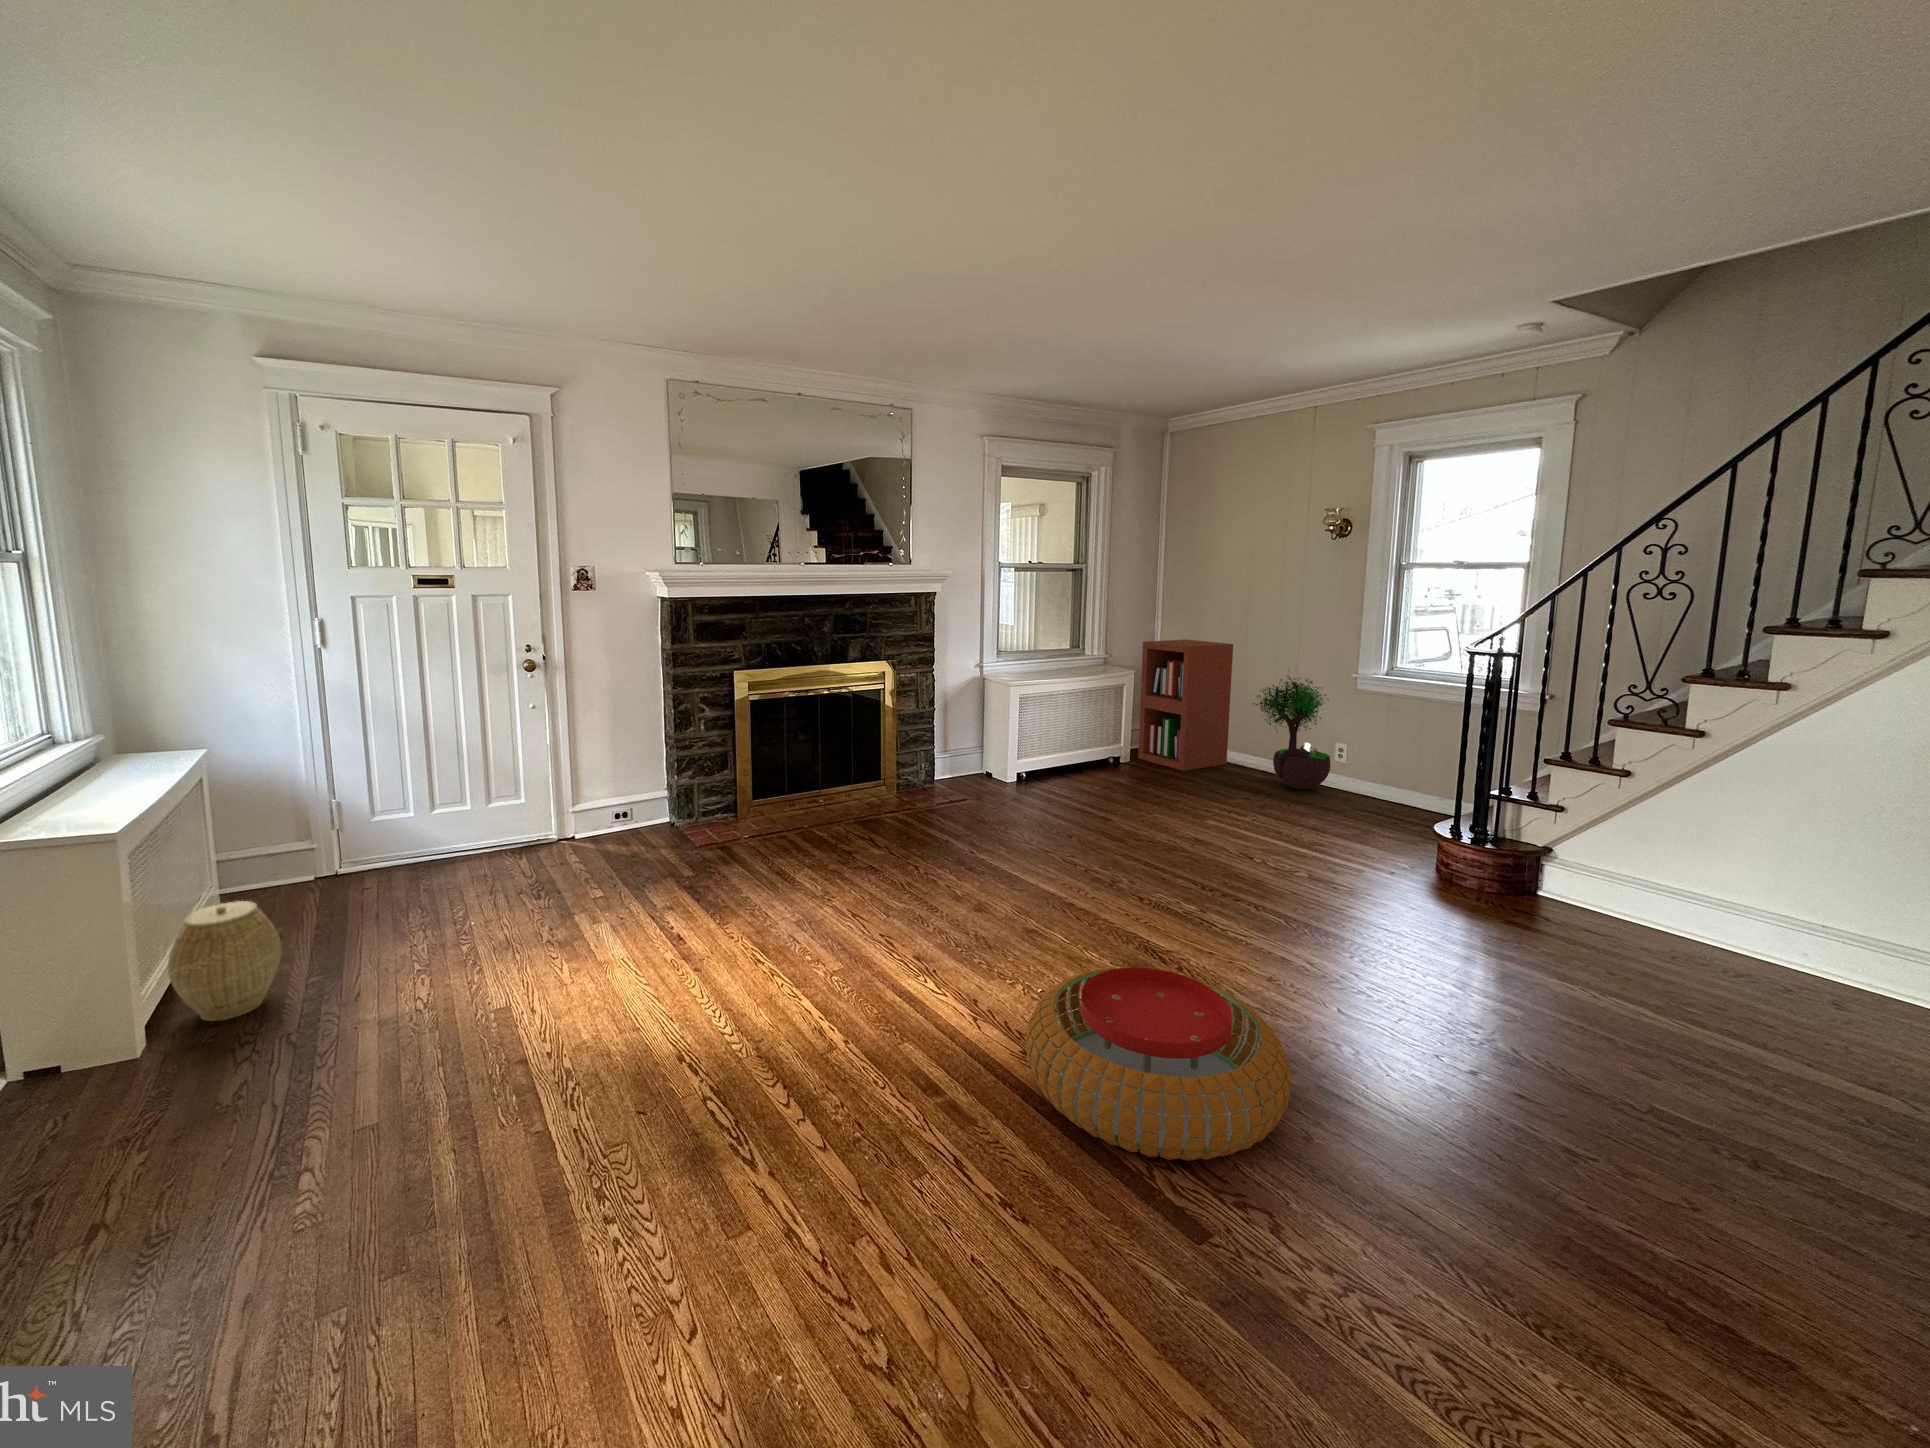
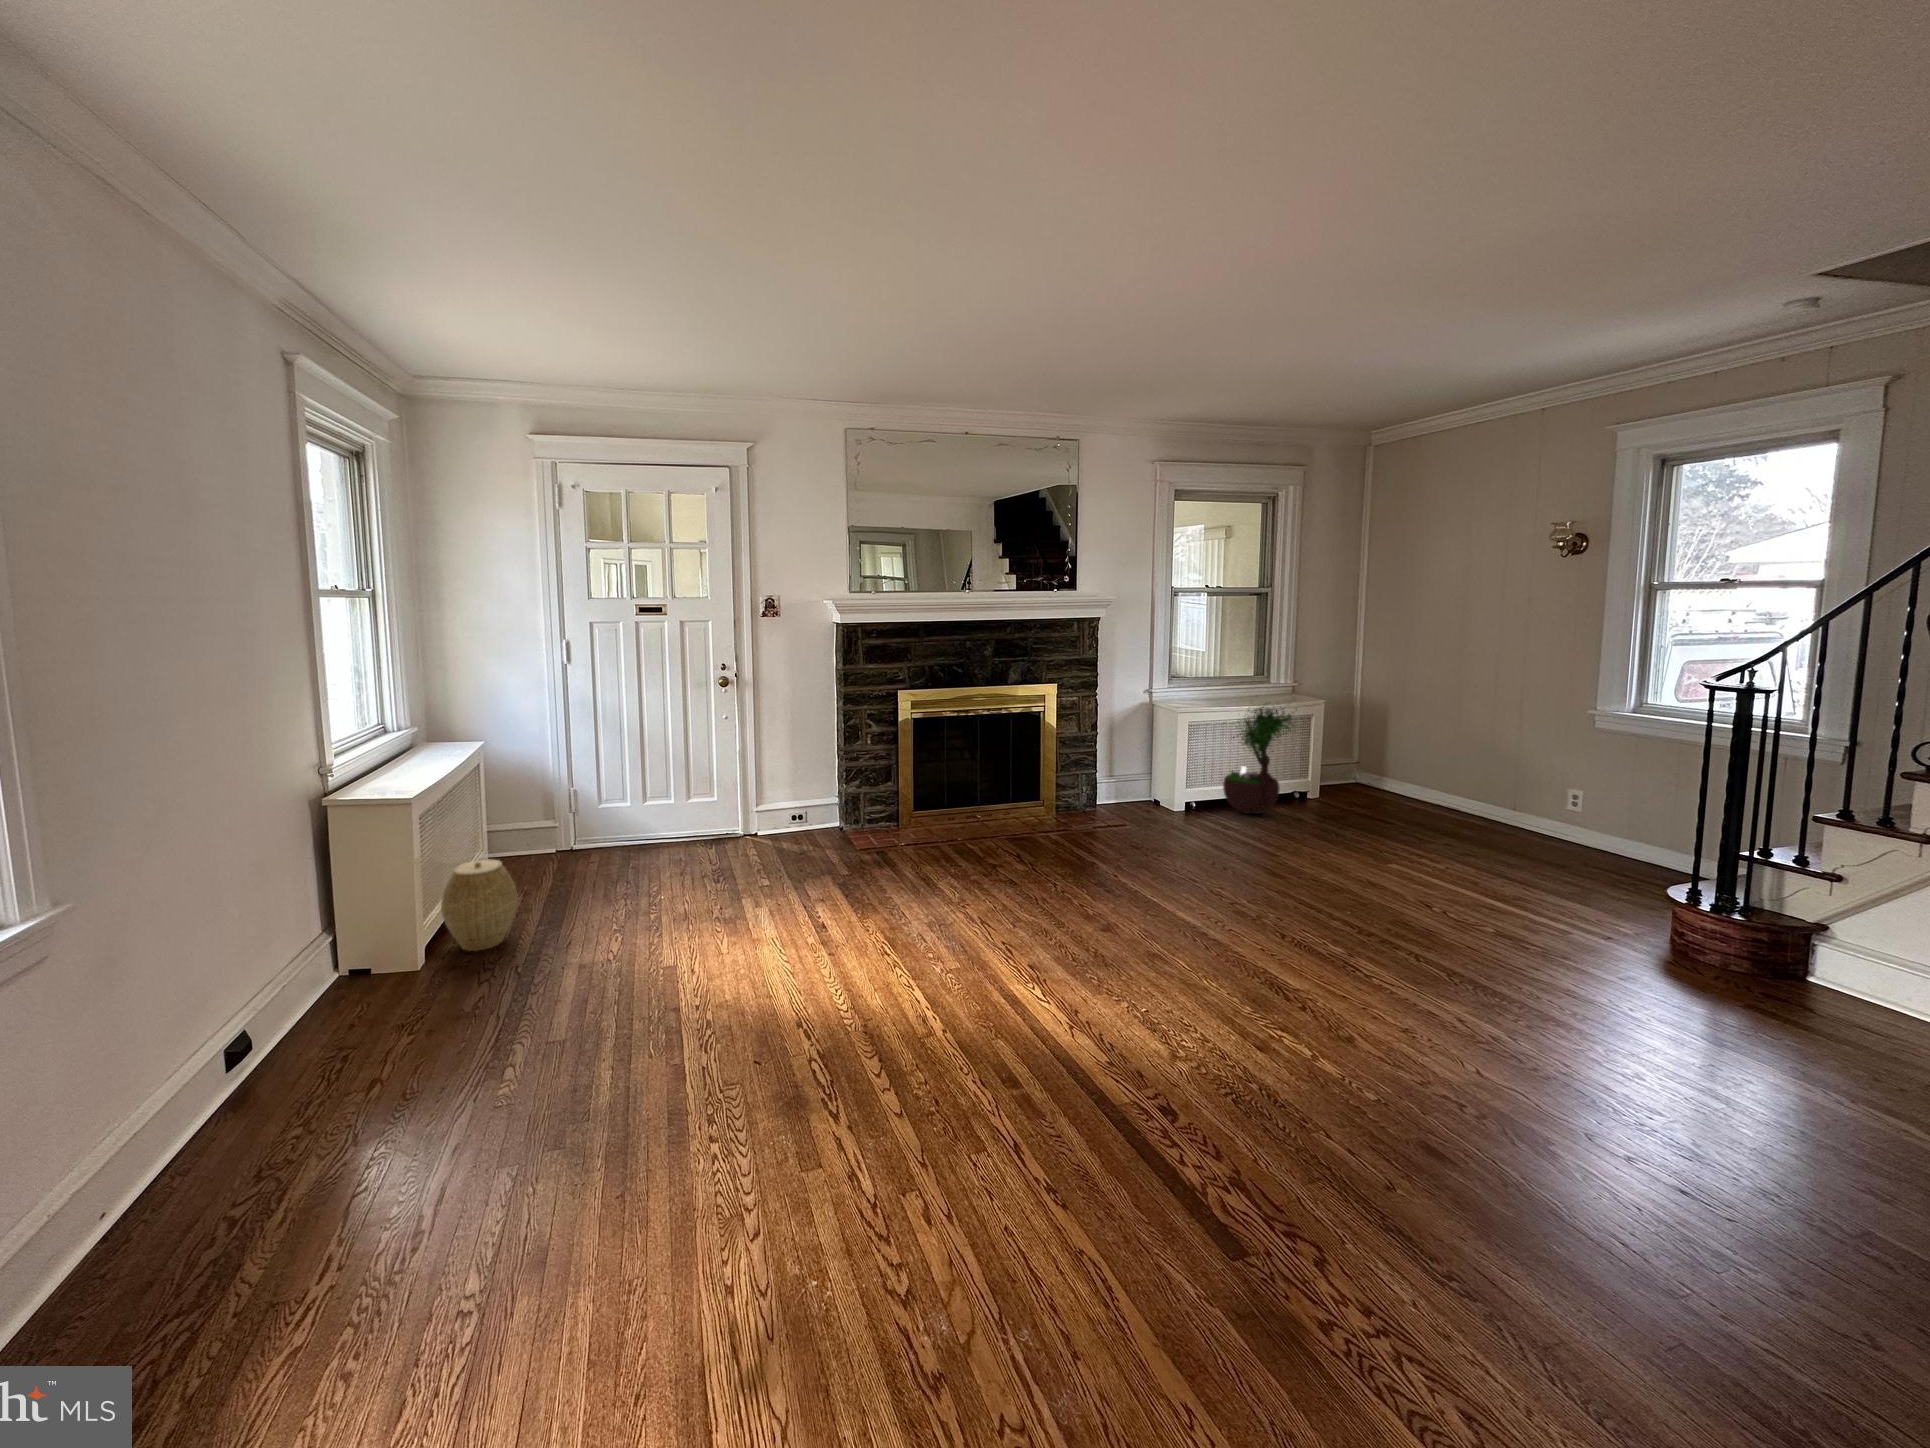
bookshelf: present [1138,639,1233,771] -> none [1331,669,1445,811]
potted tree: present [1253,669,1330,789] -> present [1223,703,1297,814]
pouf: present [1026,967,1291,1161] -> none [1104,992,1378,1188]

